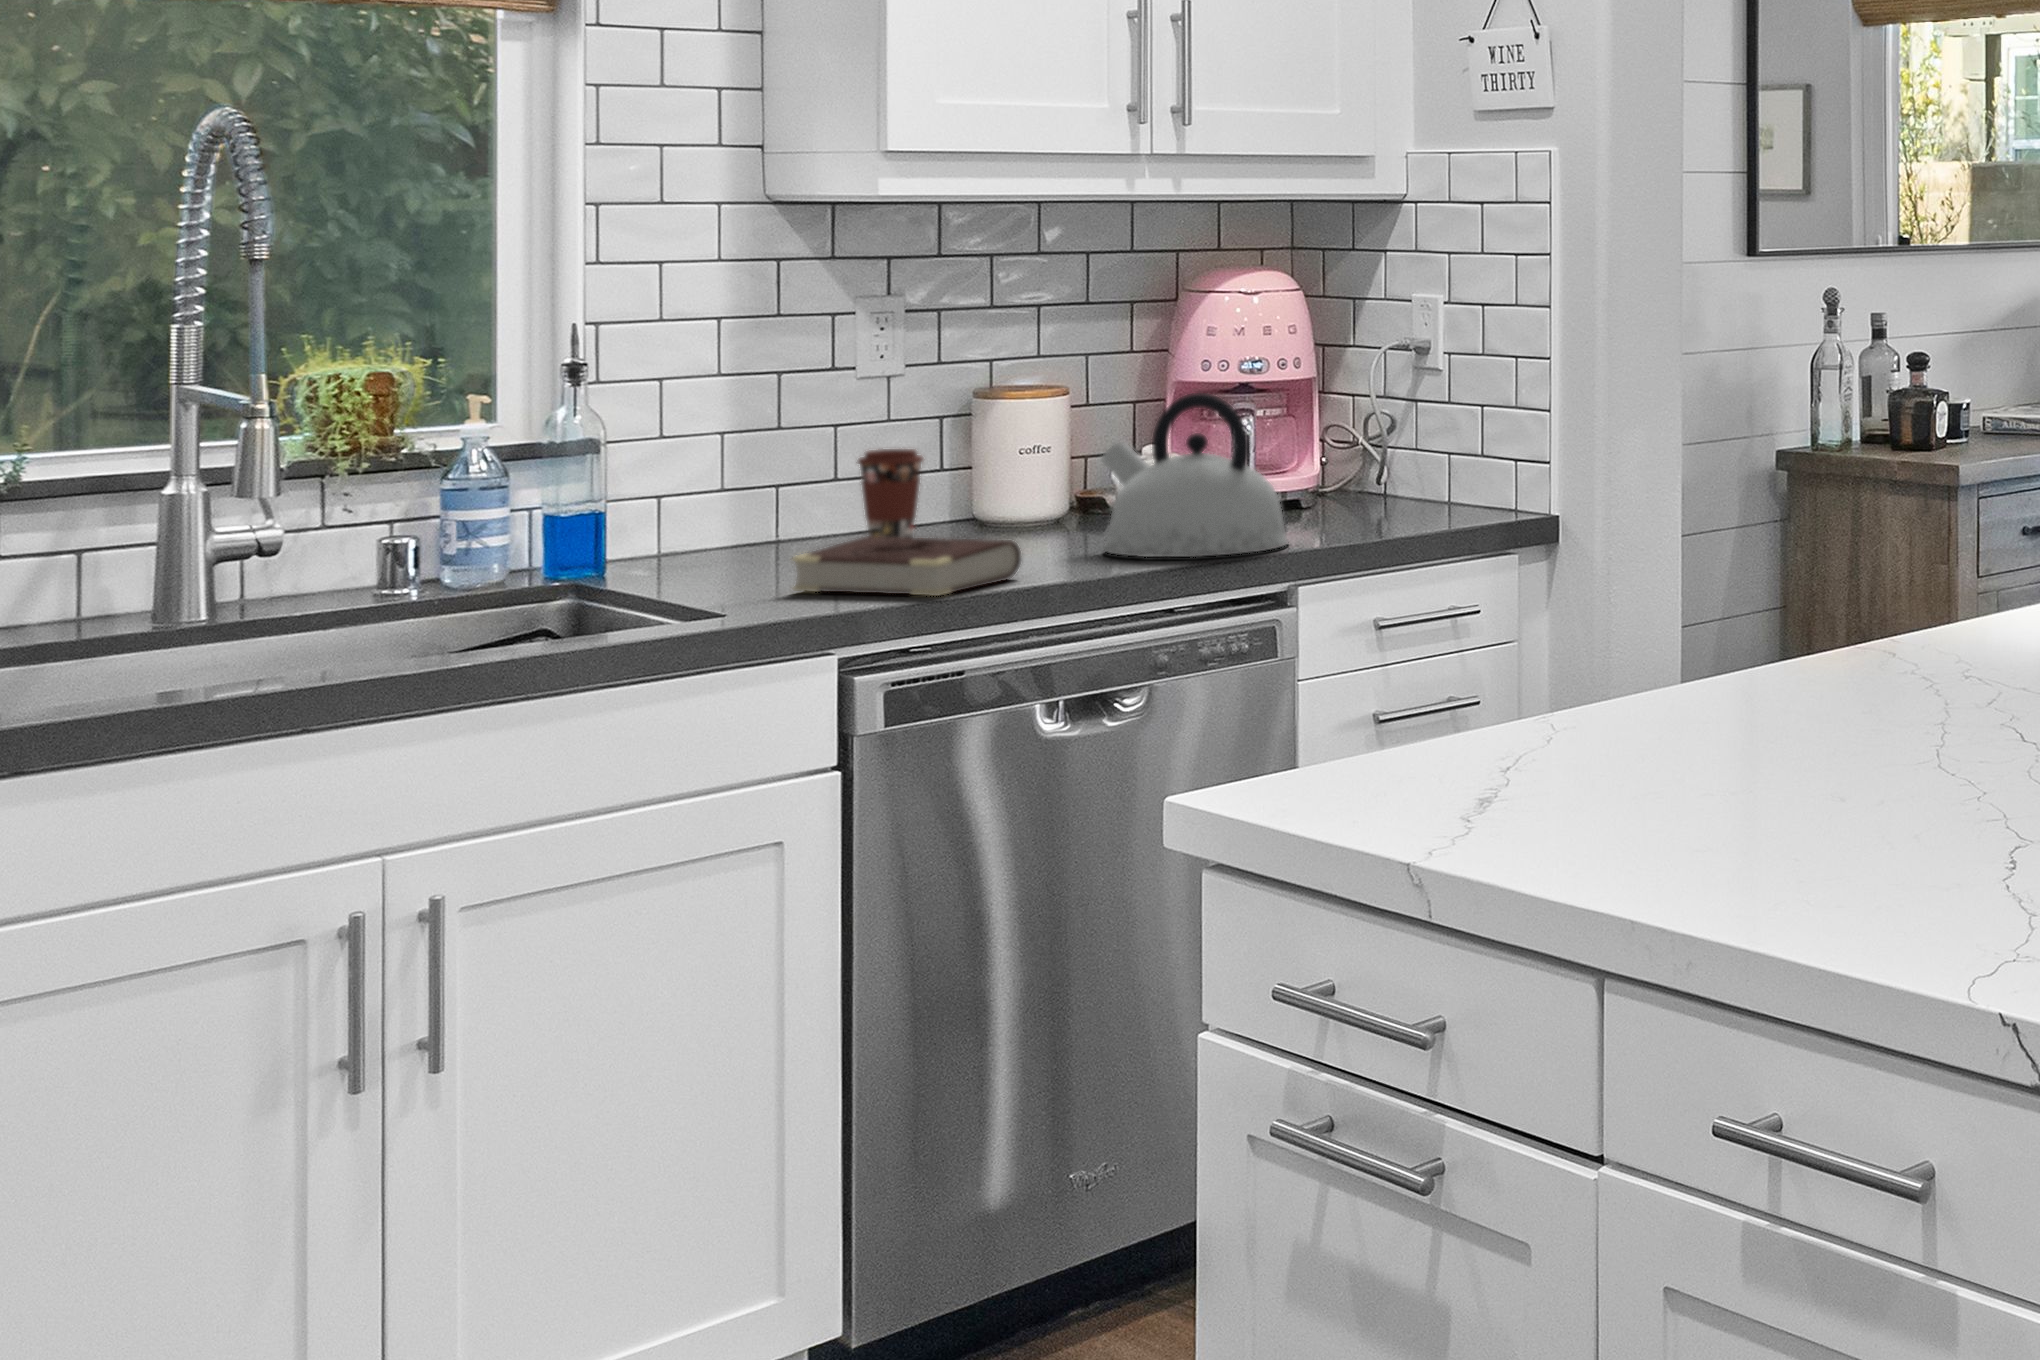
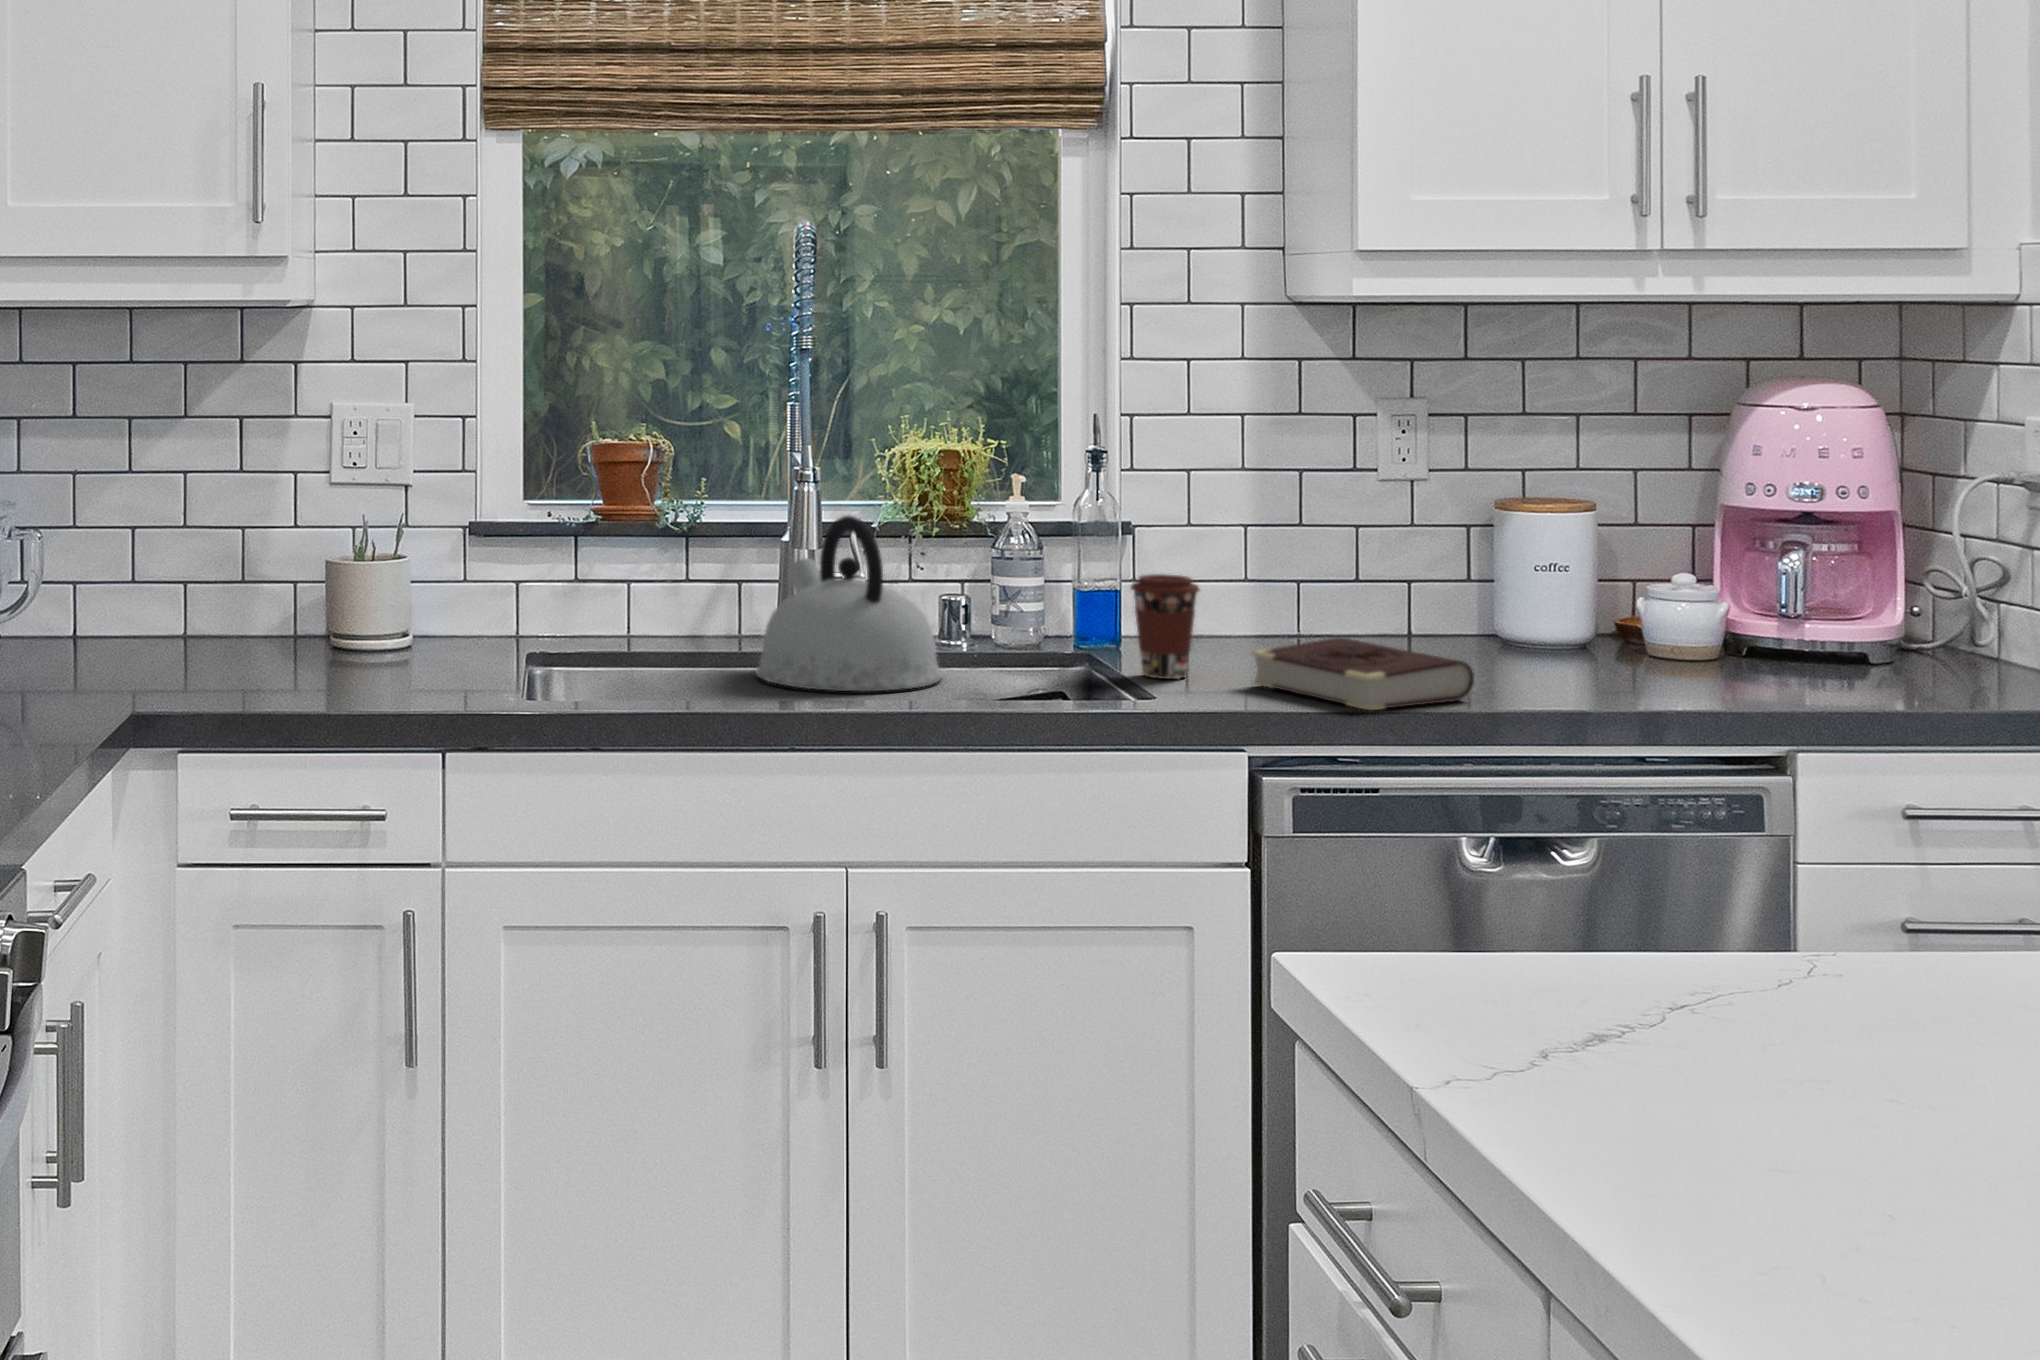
kettle: present [1102,393,1288,557] -> present [756,516,942,691]
coffee cup: present [858,449,923,538] -> present [1131,574,1200,679]

